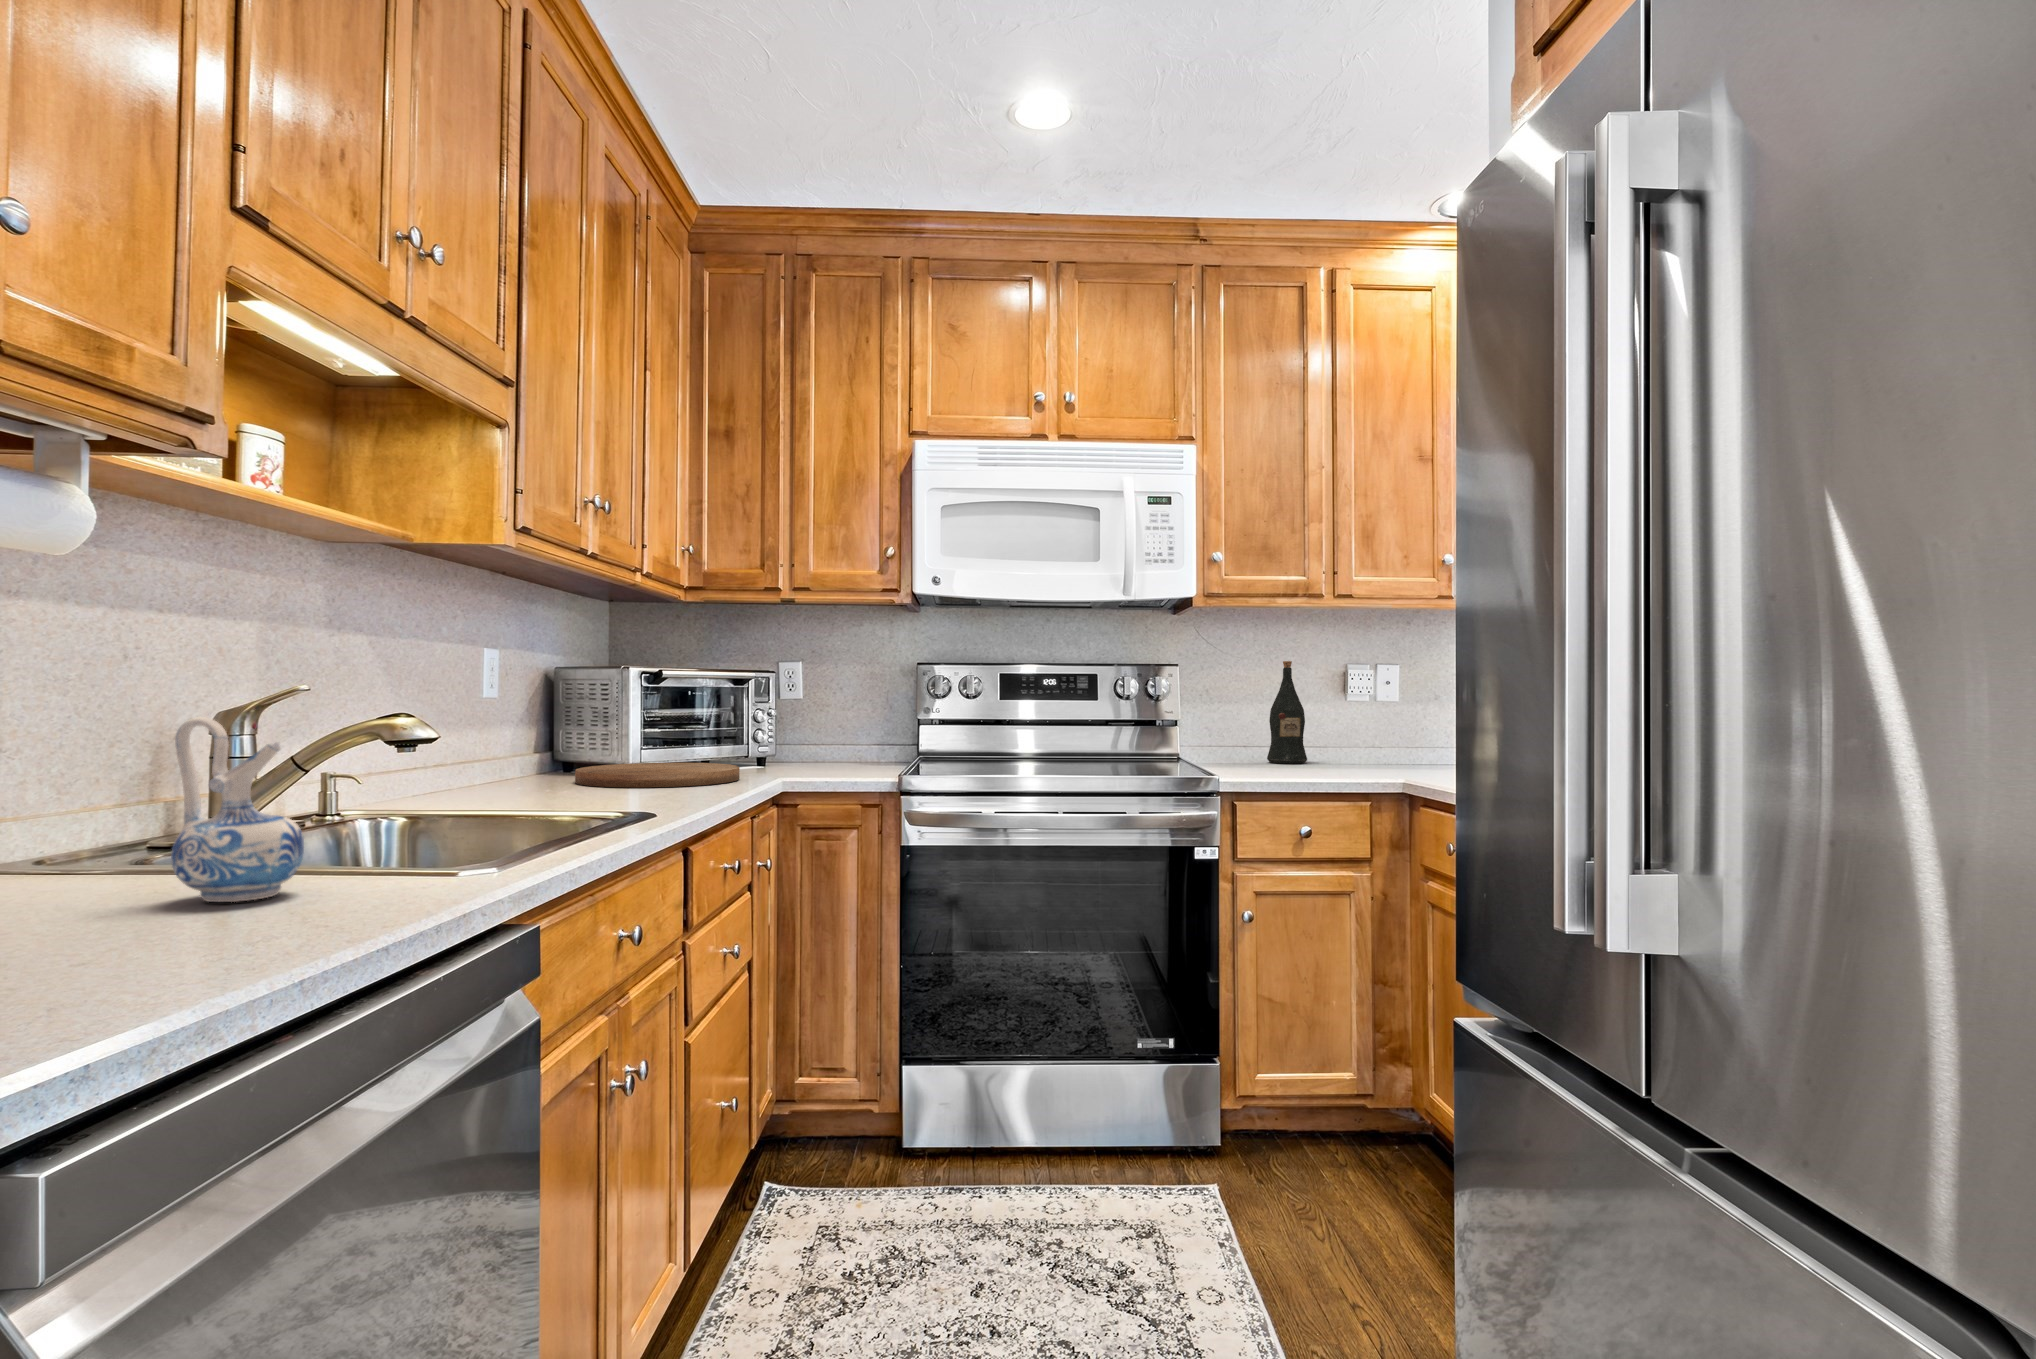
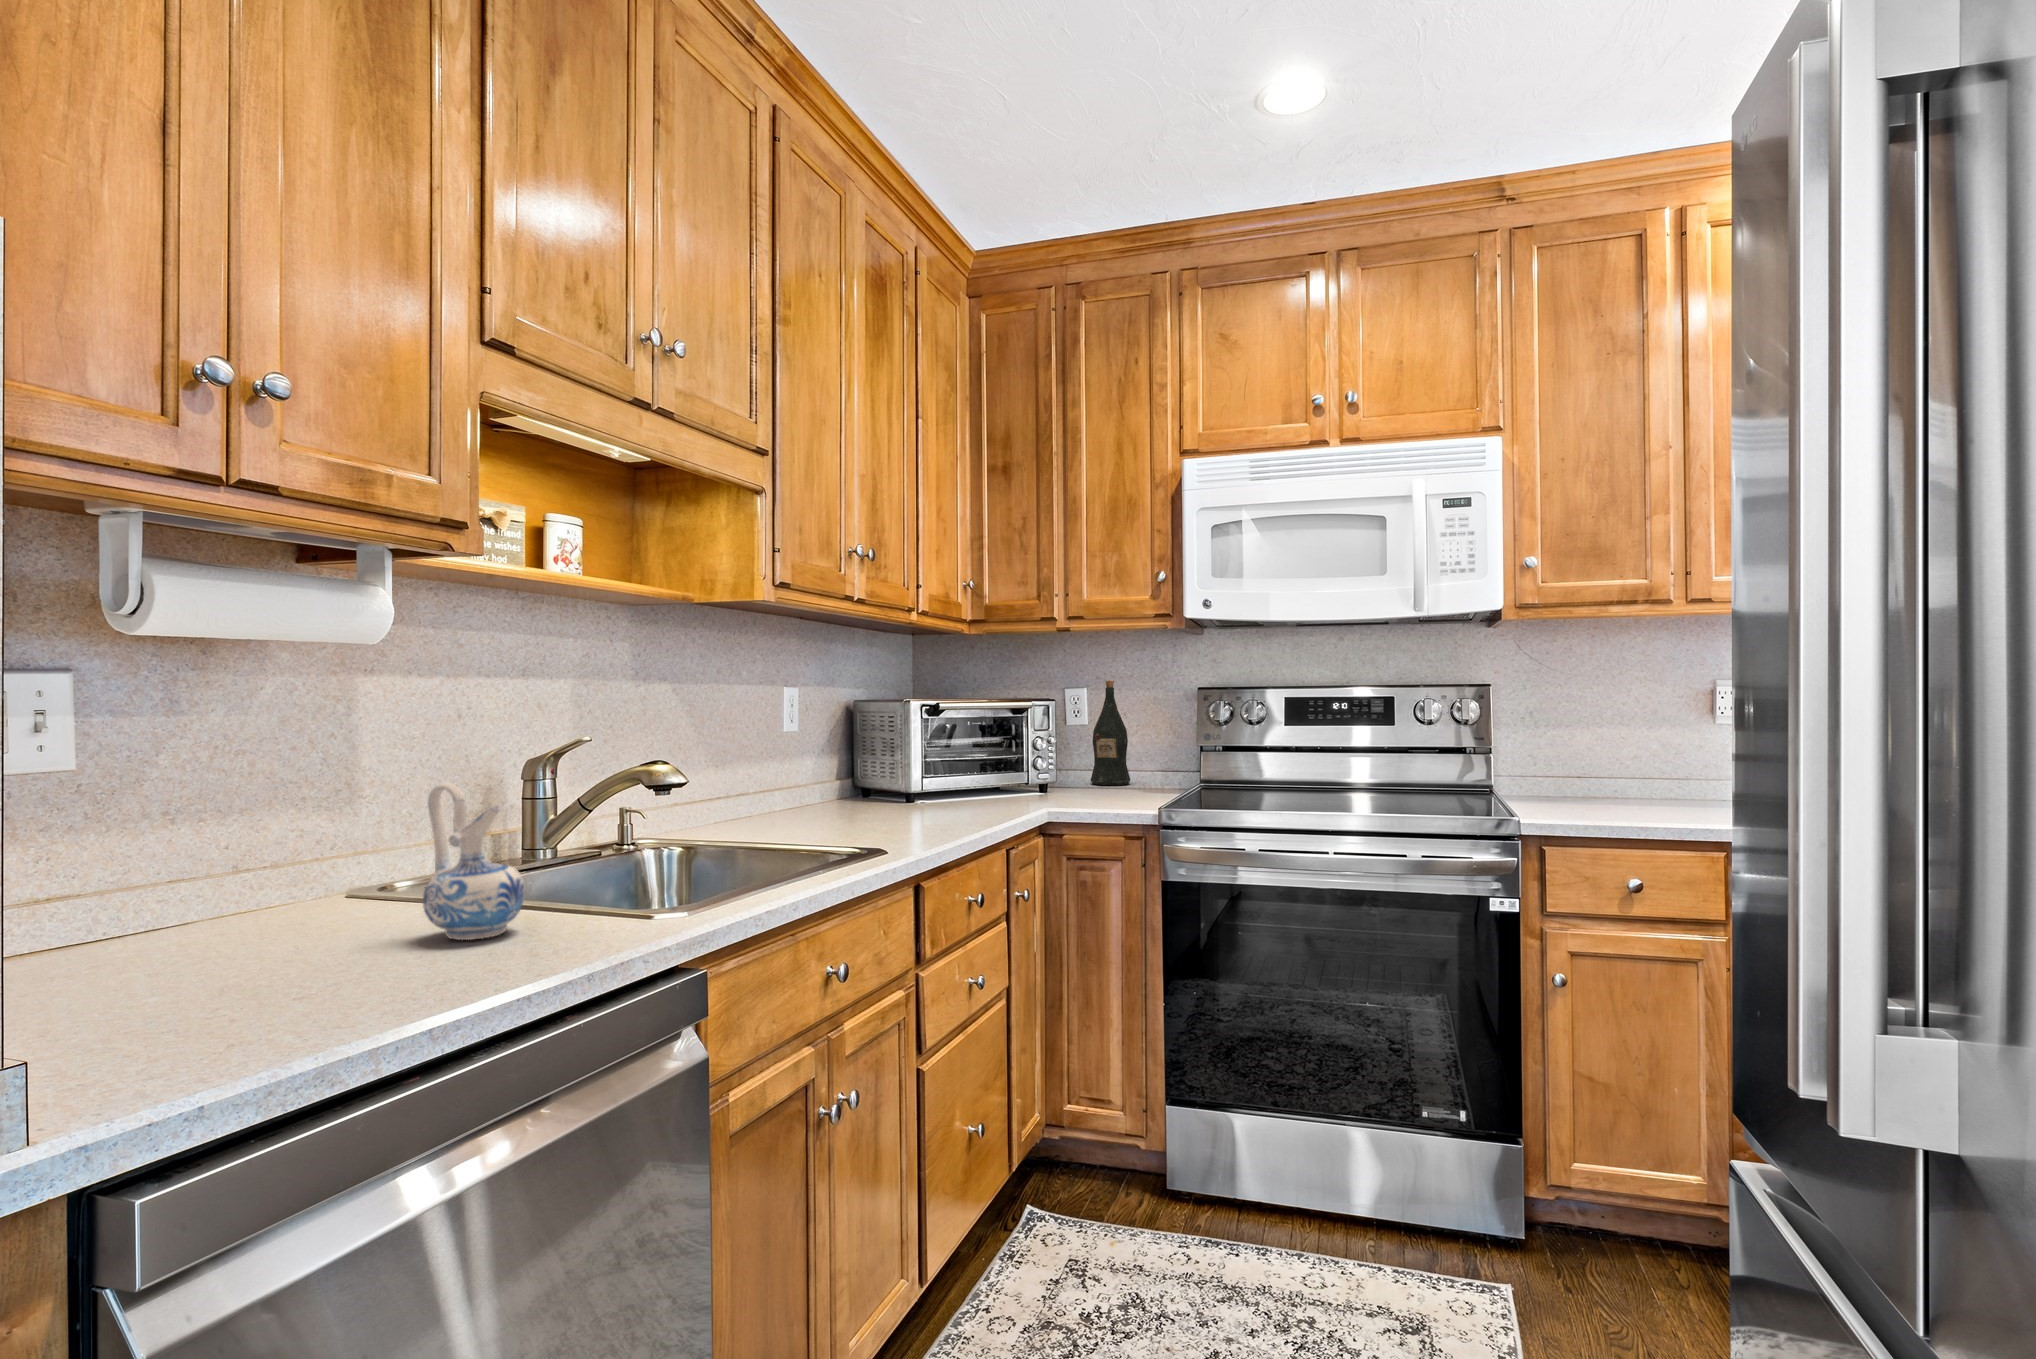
wine bottle: present [1267,661,1307,764] -> present [1091,681,1130,785]
cutting board: present [575,763,740,788] -> none [857,788,1004,816]

